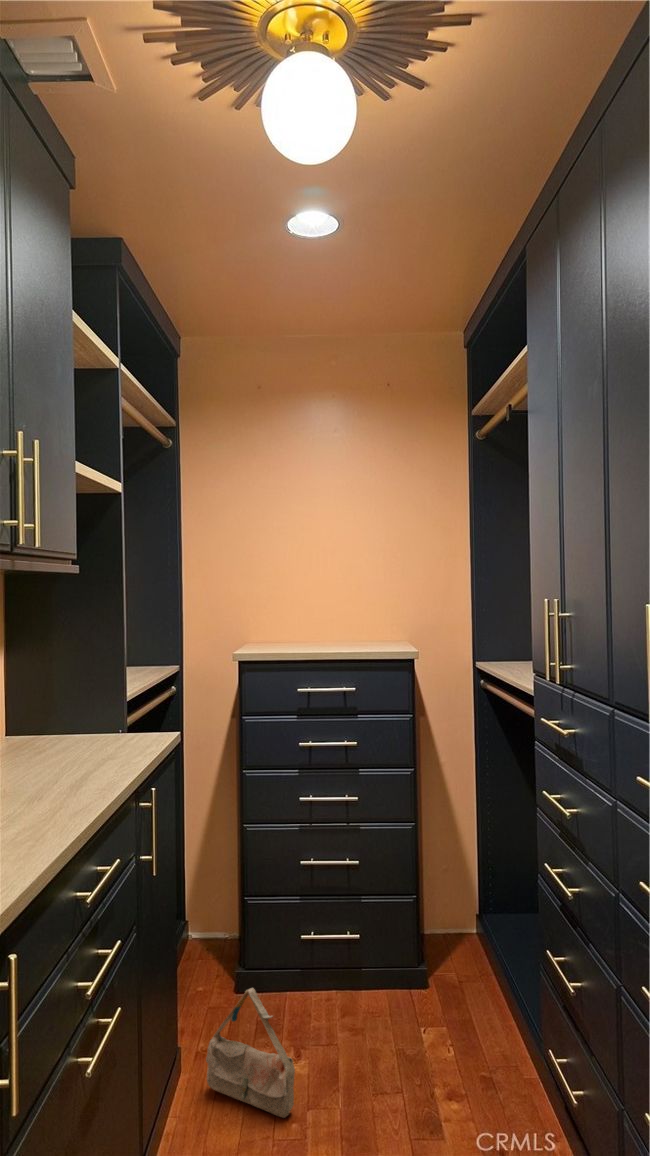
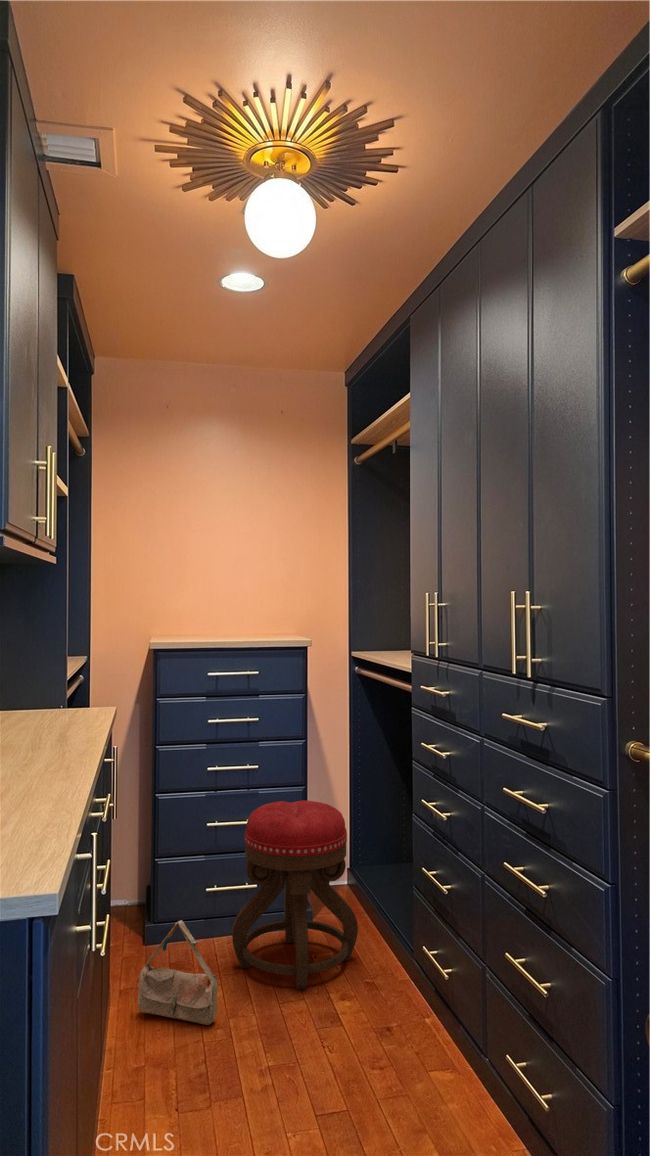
ottoman: none [324,841,476,1078] -> present [232,800,358,990]

